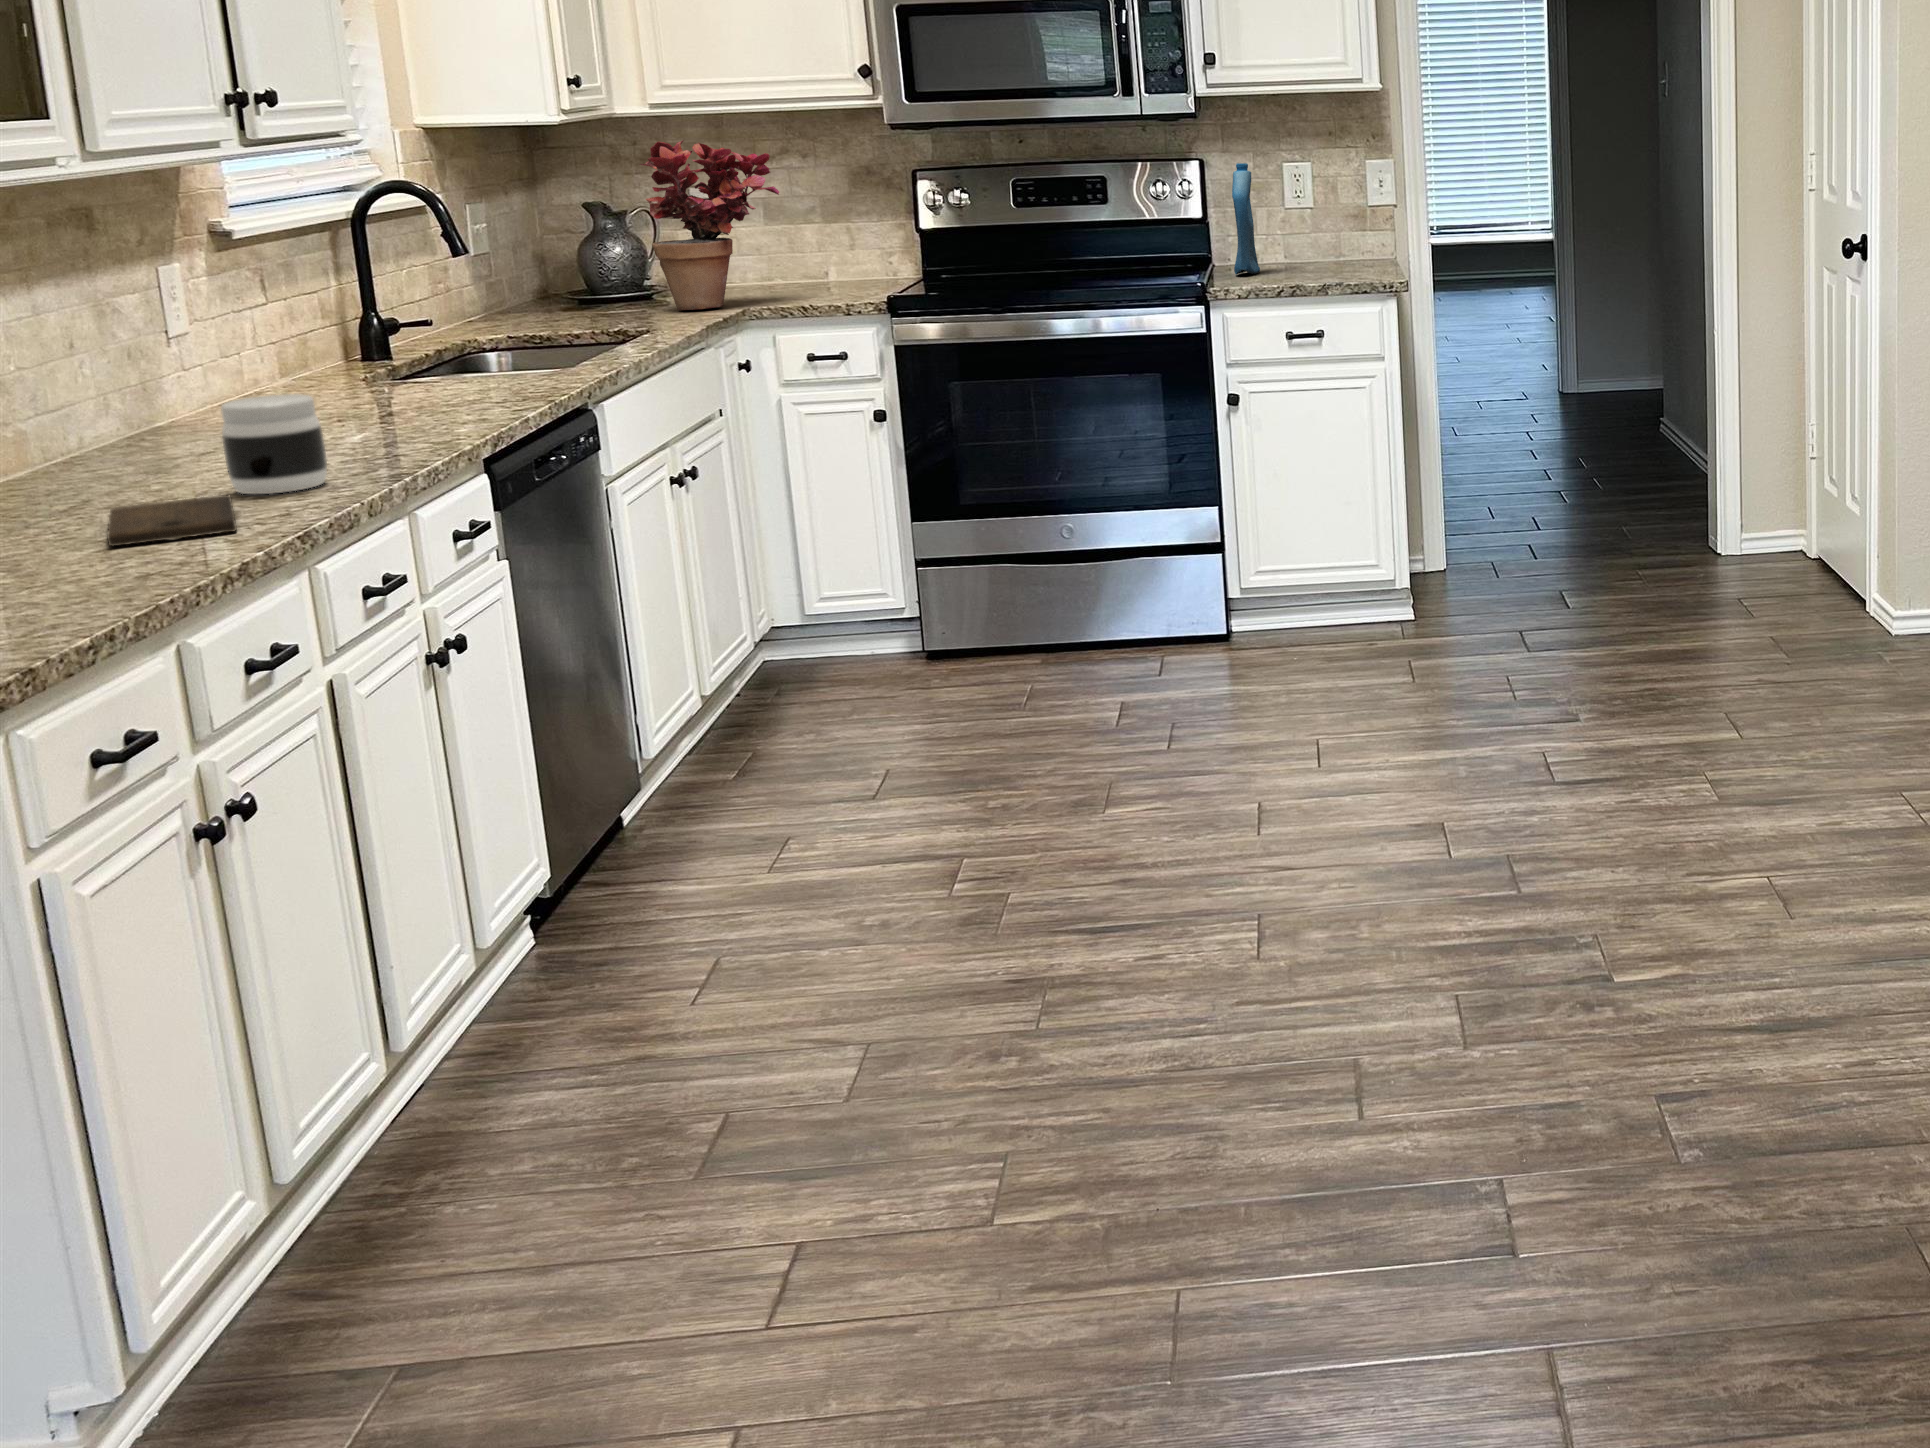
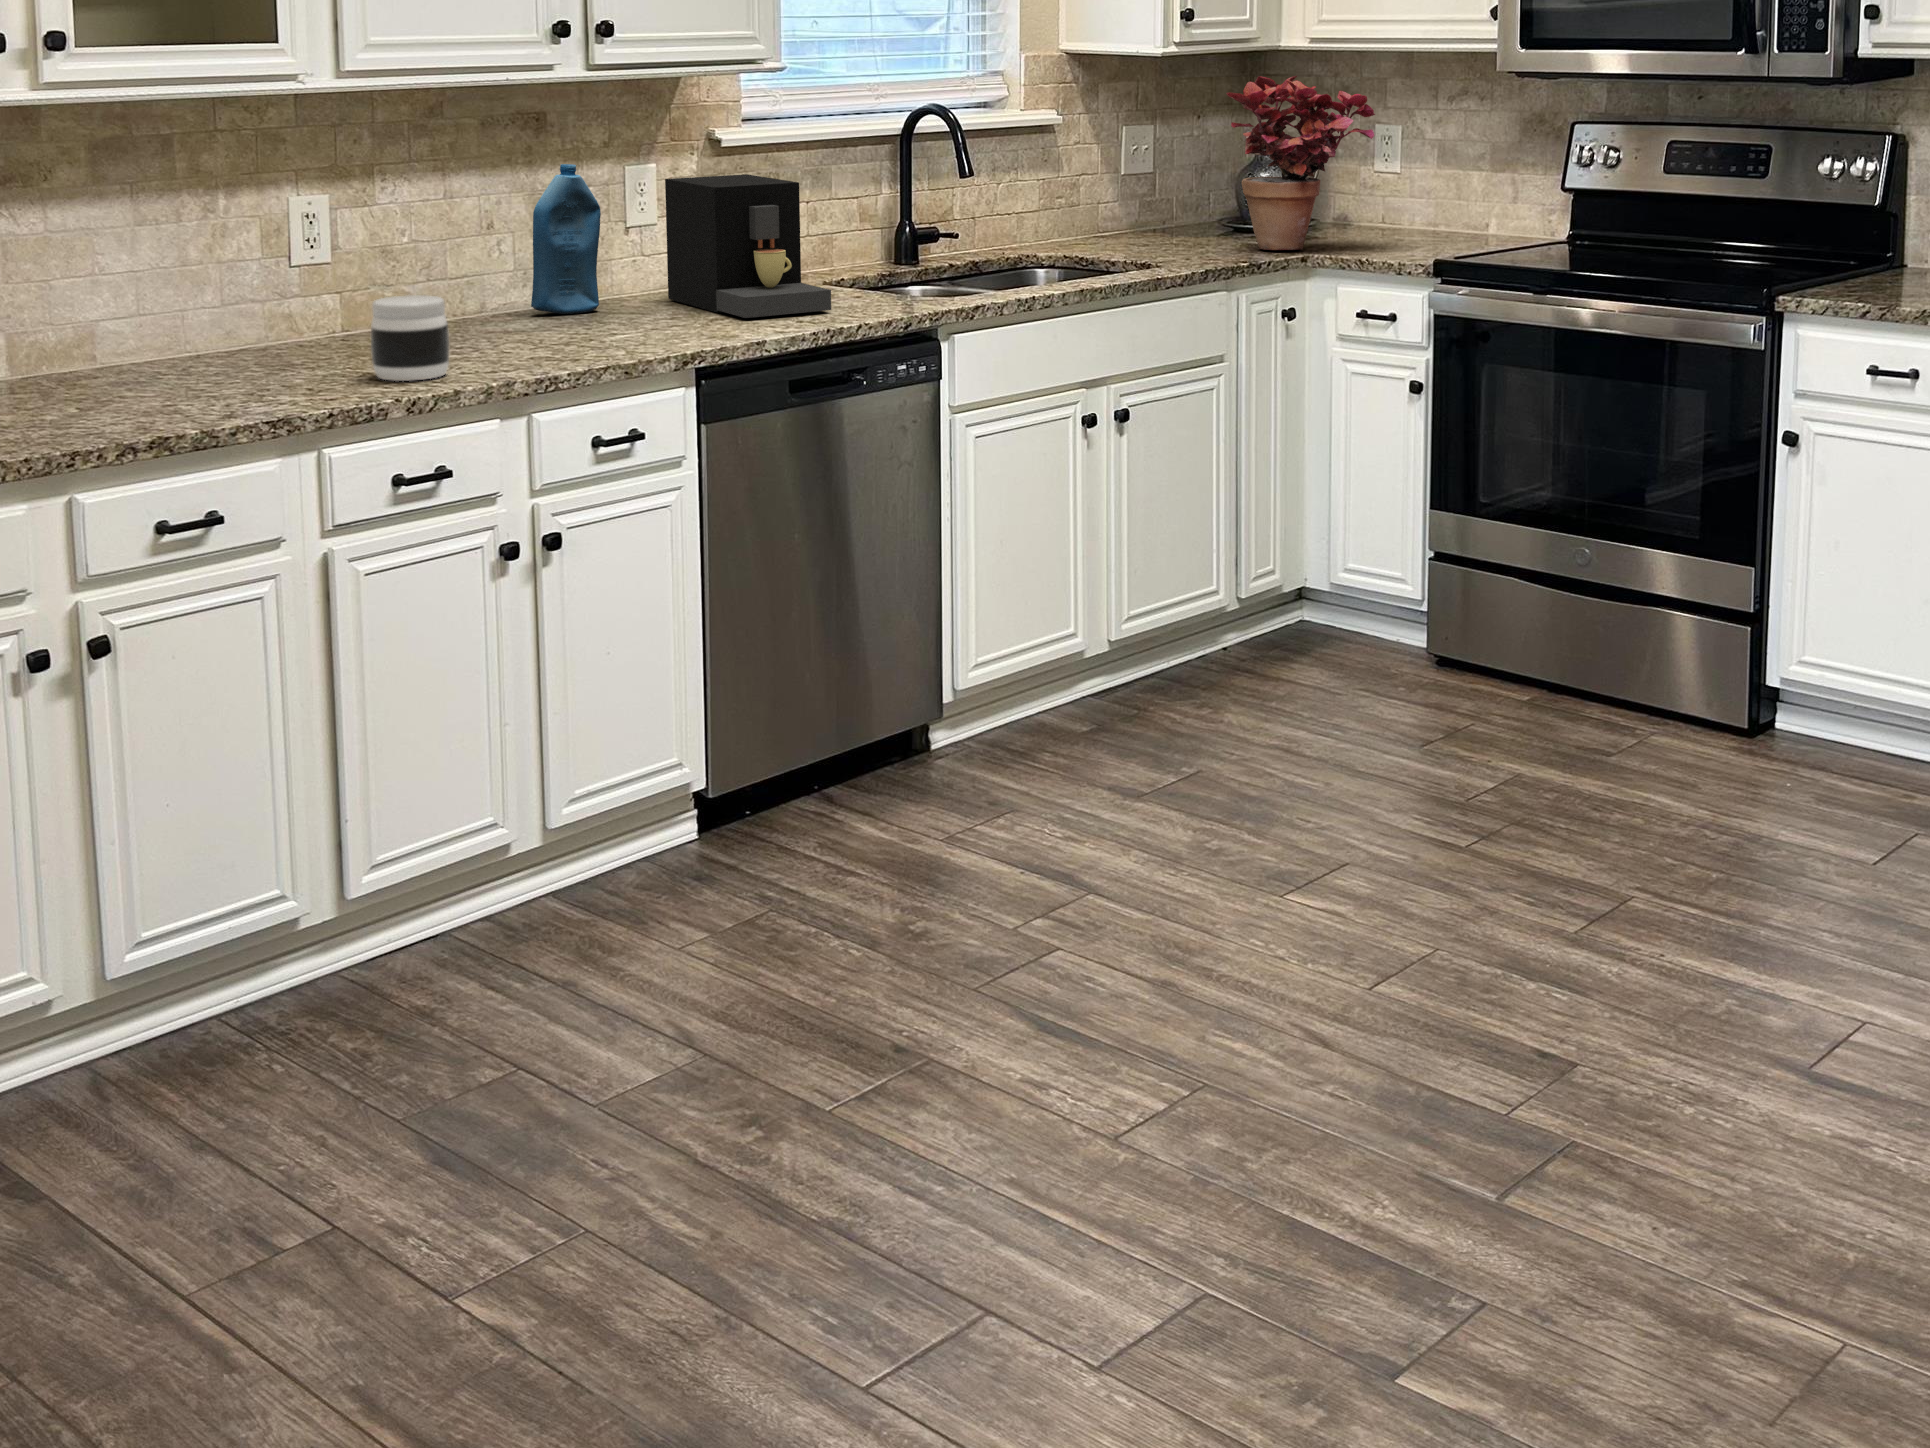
bottle: present [1232,163,1260,274] -> present [531,164,601,314]
coffee maker: none [222,261,493,411] -> present [665,174,831,318]
cutting board: present [107,495,236,546] -> none [173,372,334,409]

